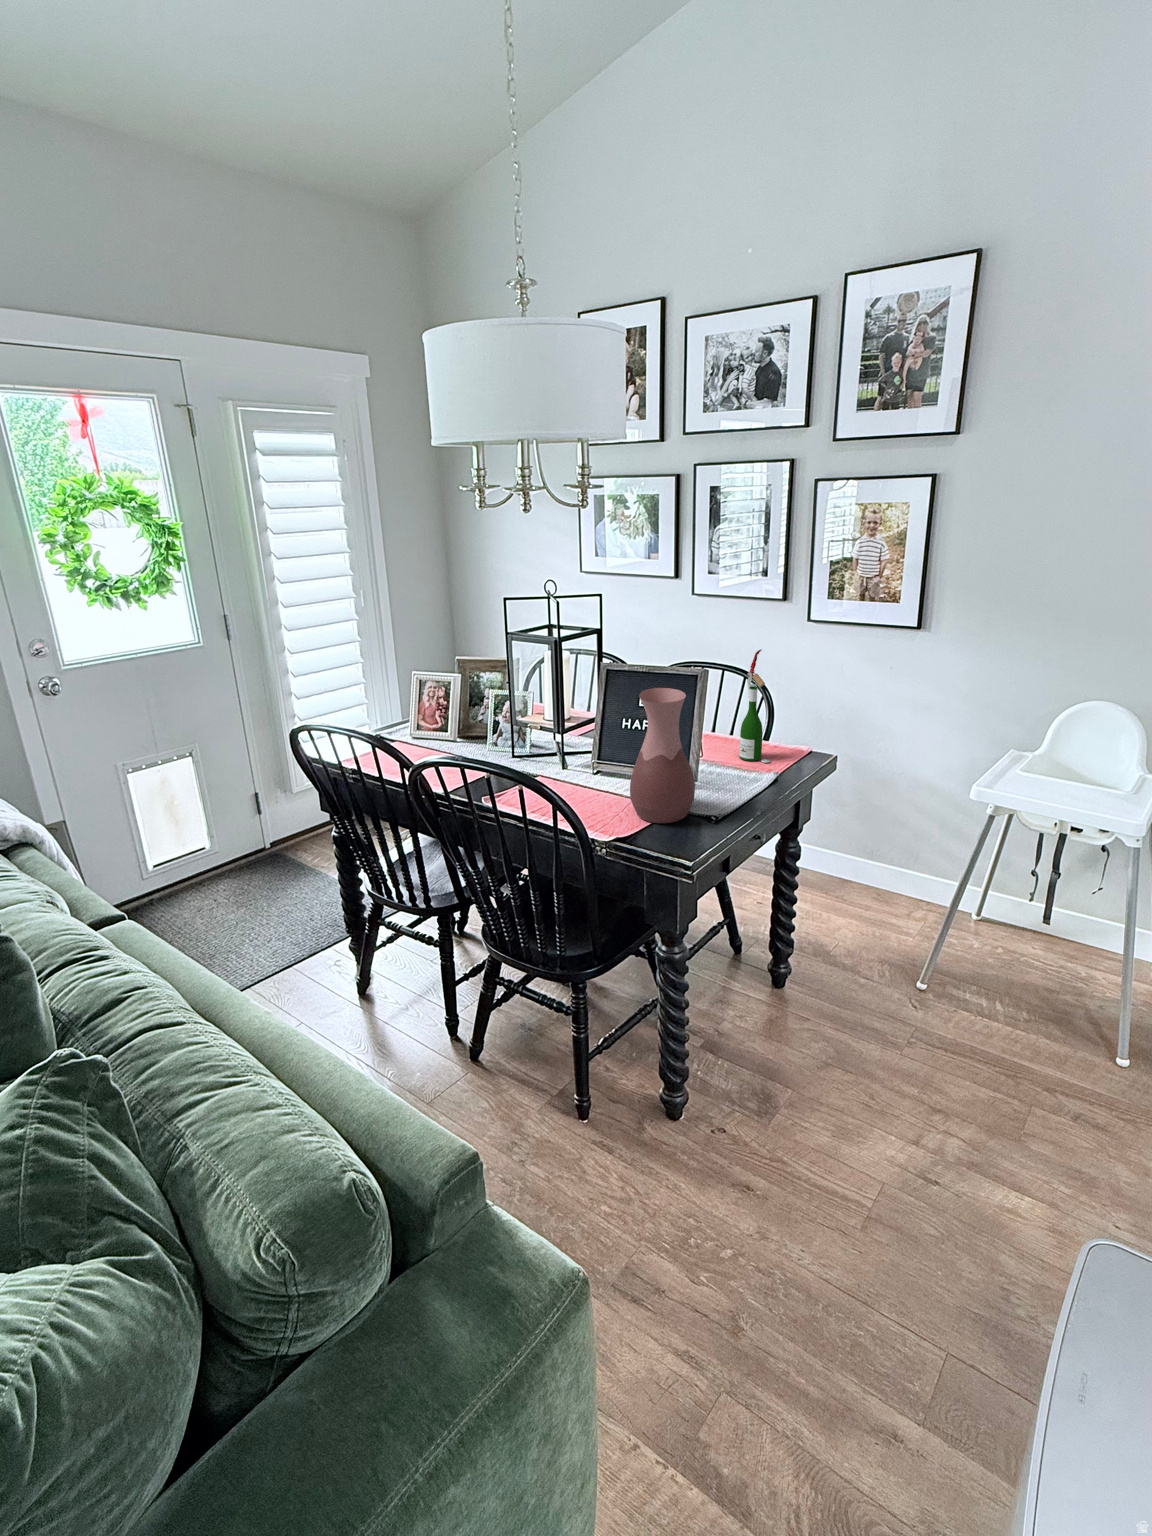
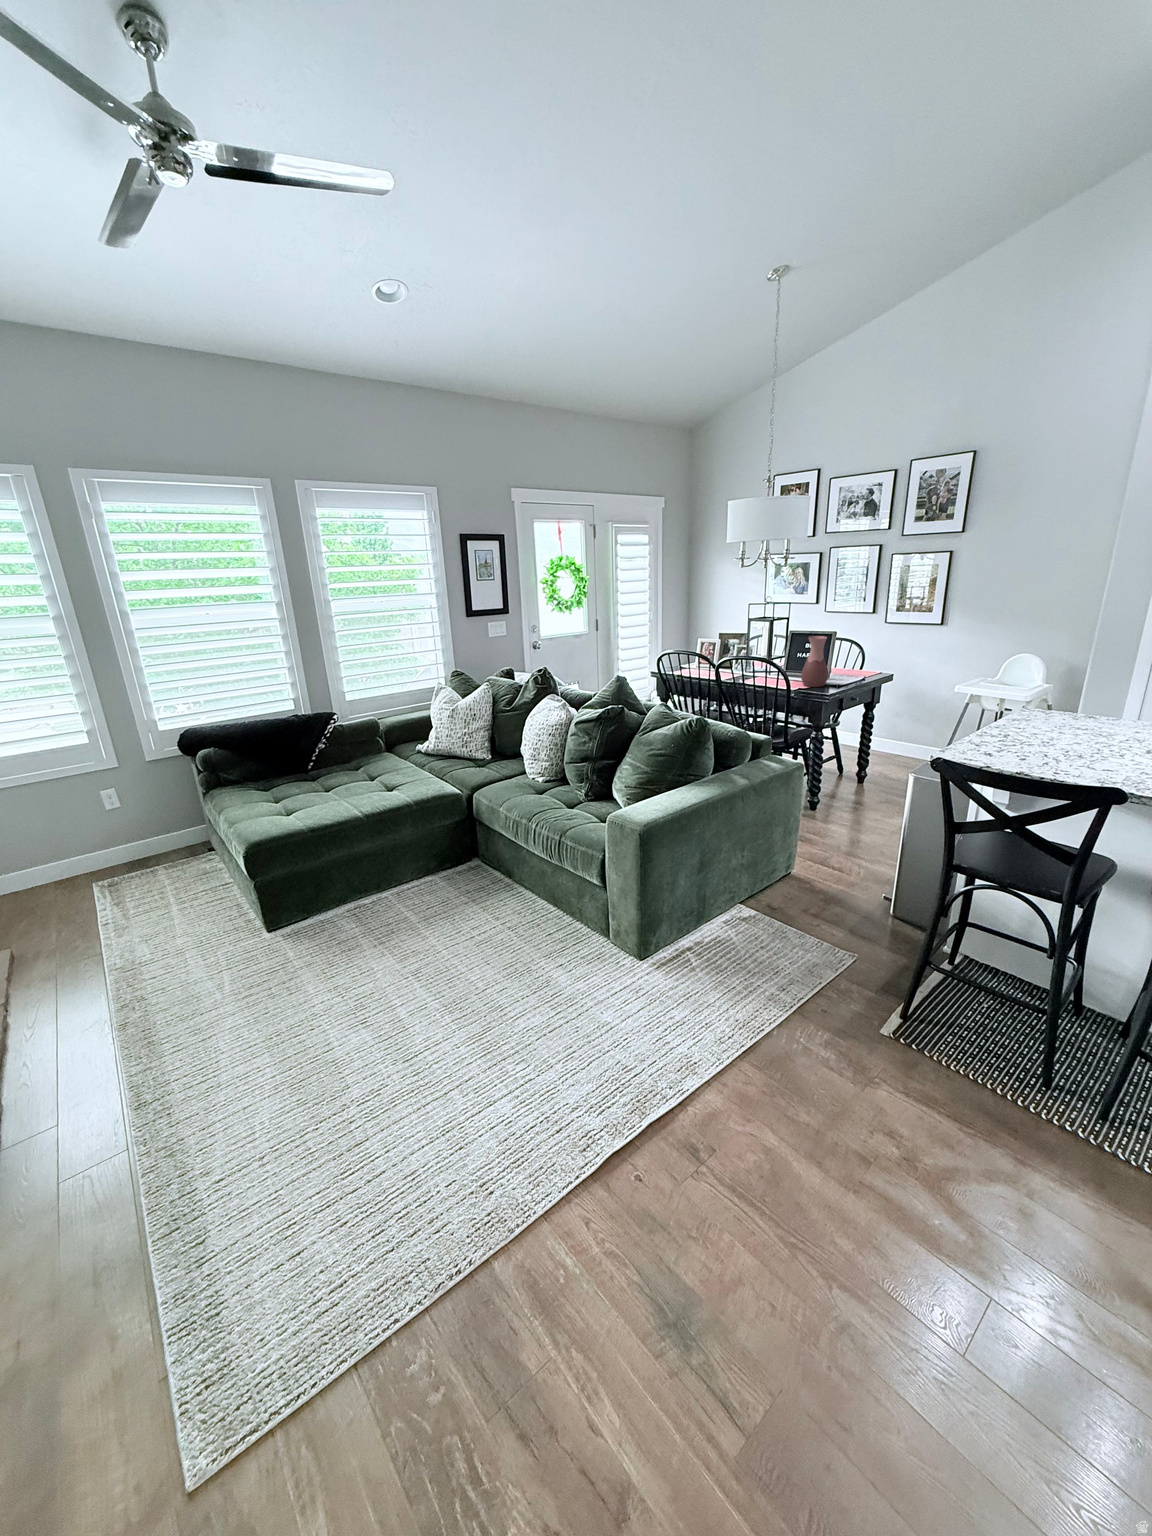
wine bottle: present [739,650,769,763] -> none [847,626,860,674]

